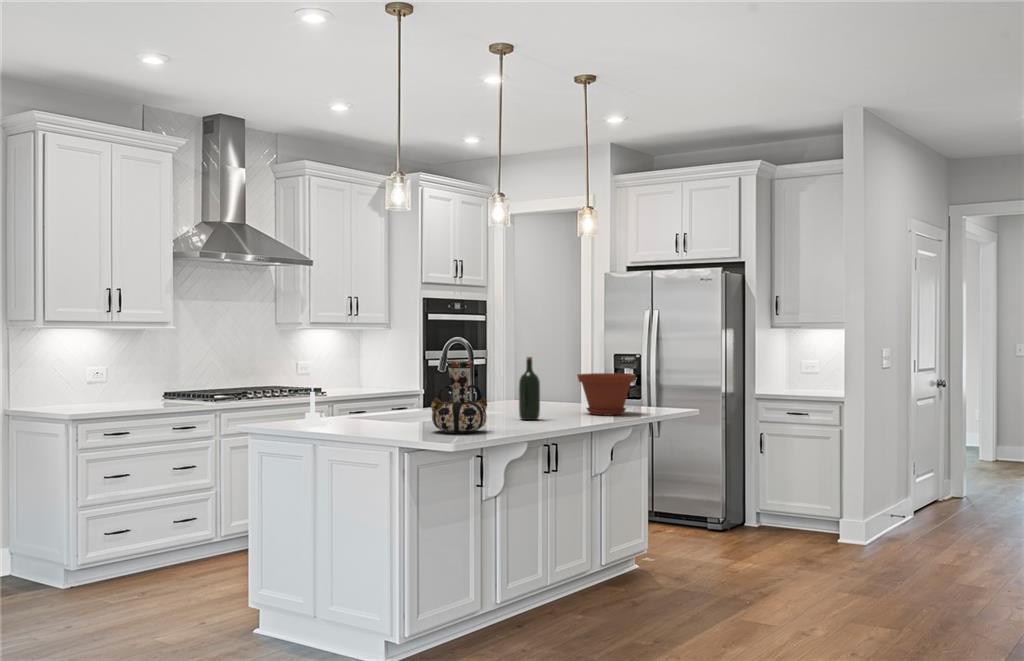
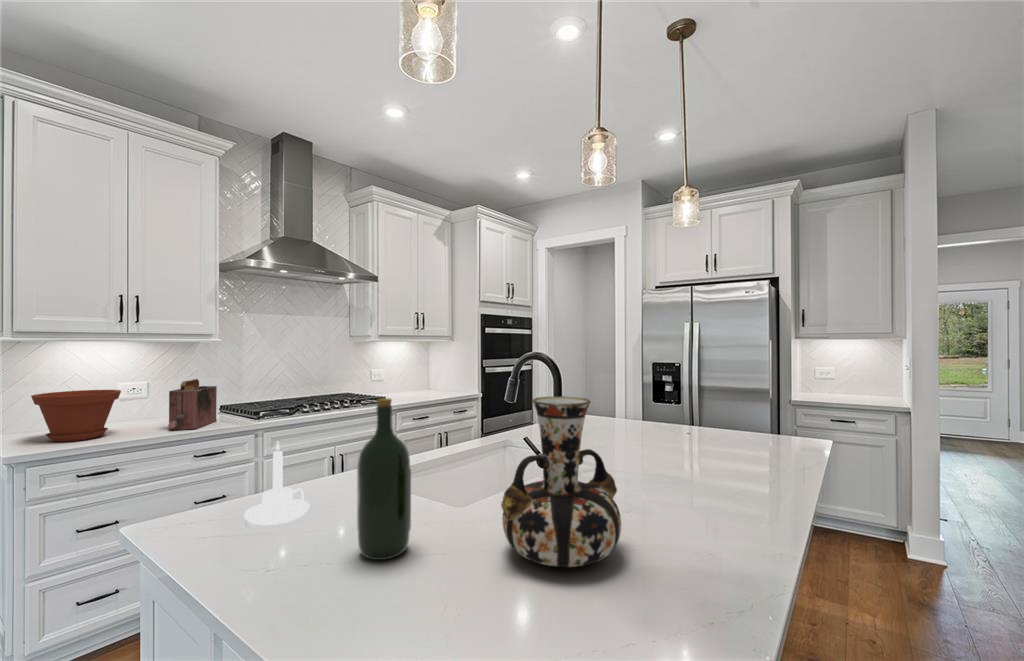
wine bottle: present [519,357,540,420] -> present [357,398,411,560]
toaster: none [149,363,176,407] -> present [169,379,217,430]
plant pot: present [577,373,635,415] -> present [31,390,121,442]

